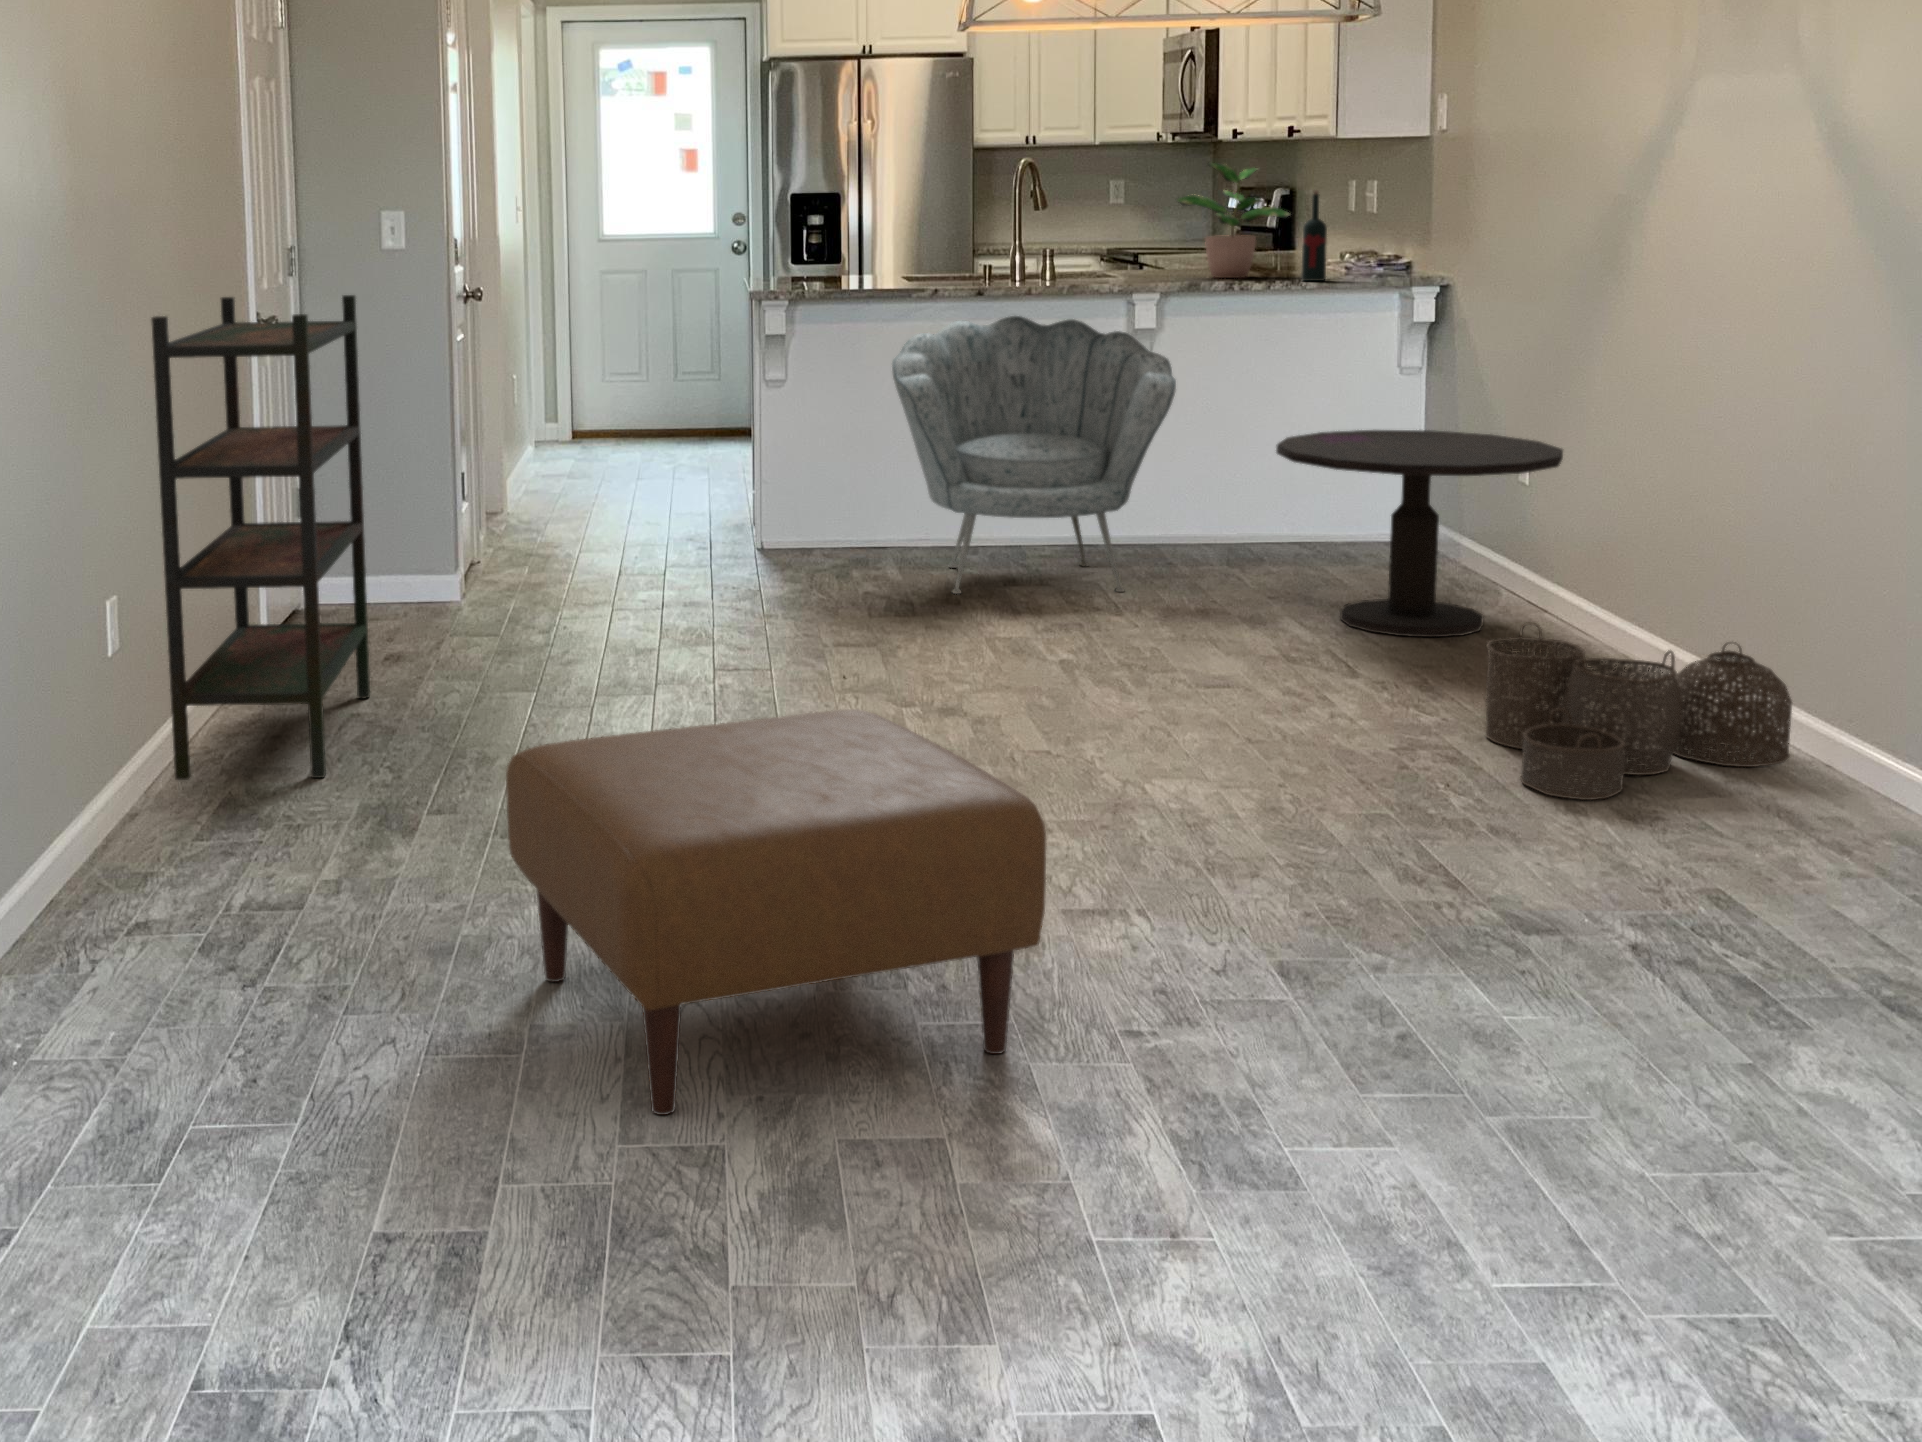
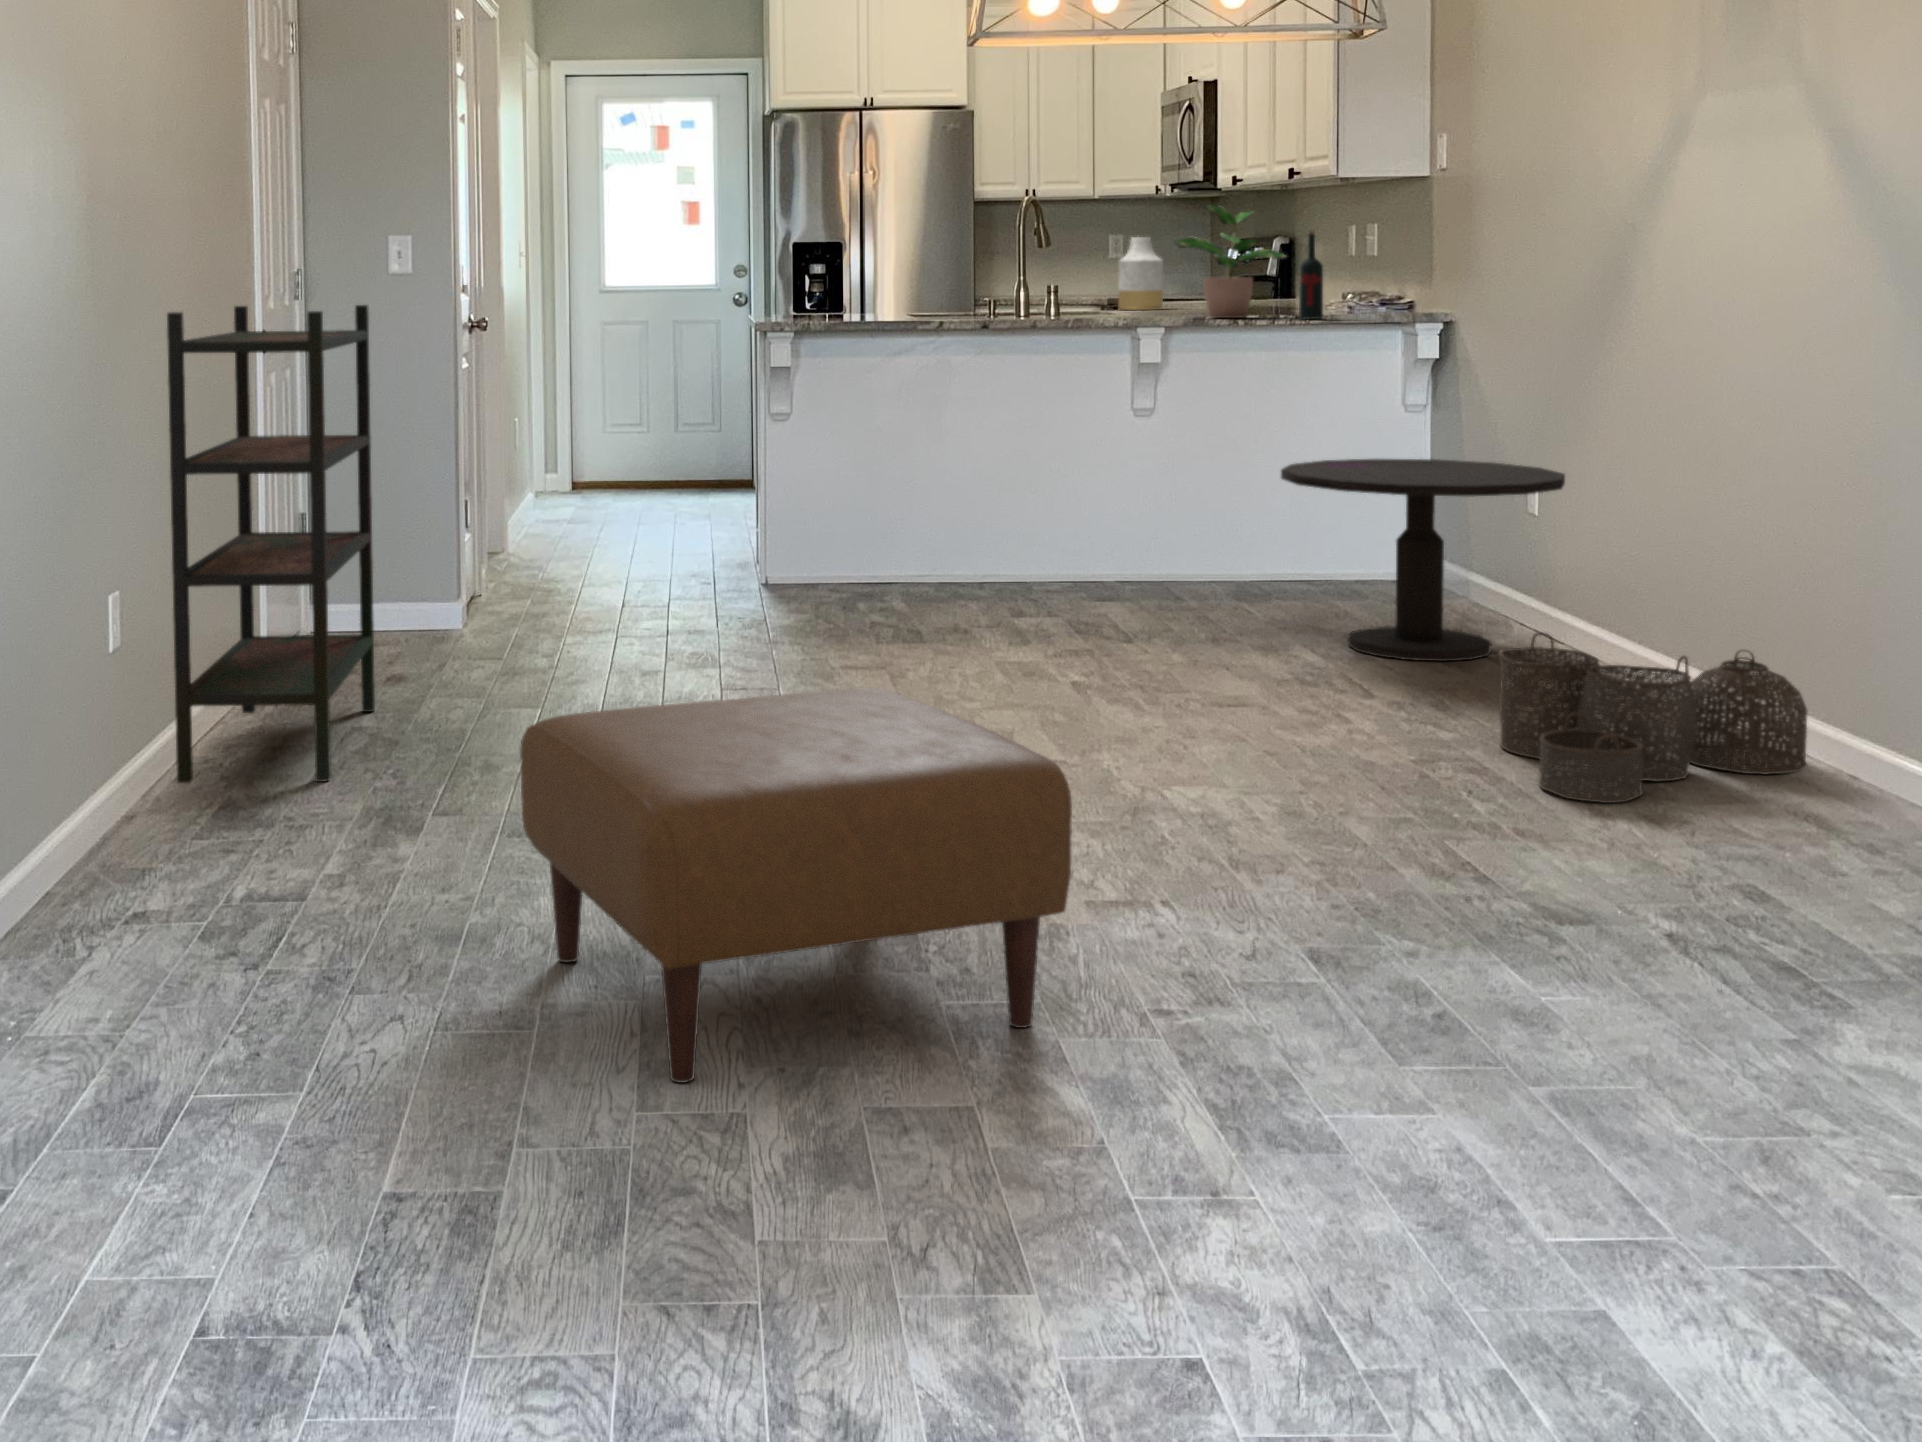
vase: none [1121,187,1167,261] -> present [1118,237,1163,310]
armchair: present [892,316,1176,594] -> none [897,350,1179,622]

